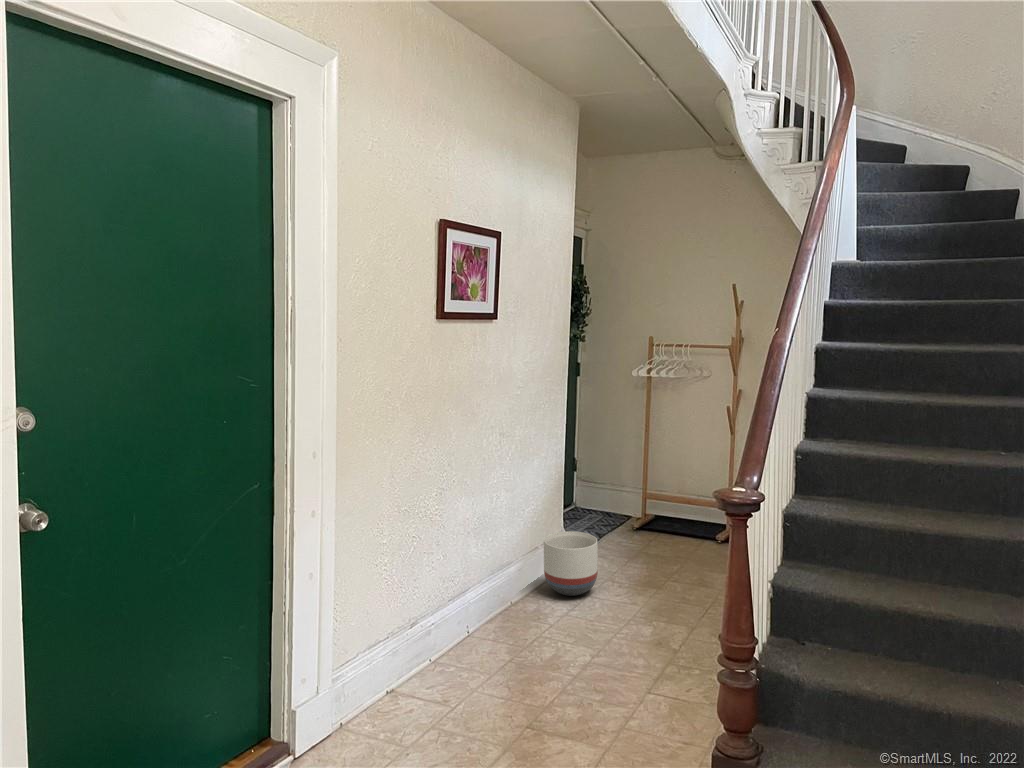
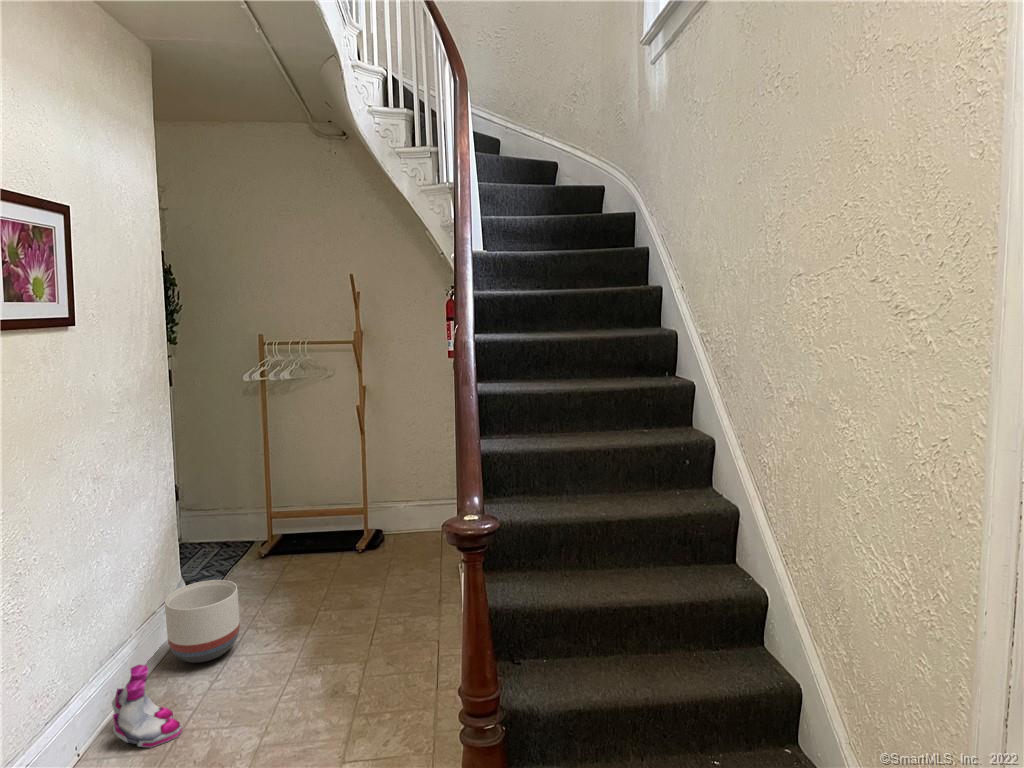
boots: none [500,577,543,638] -> present [112,665,182,747]

